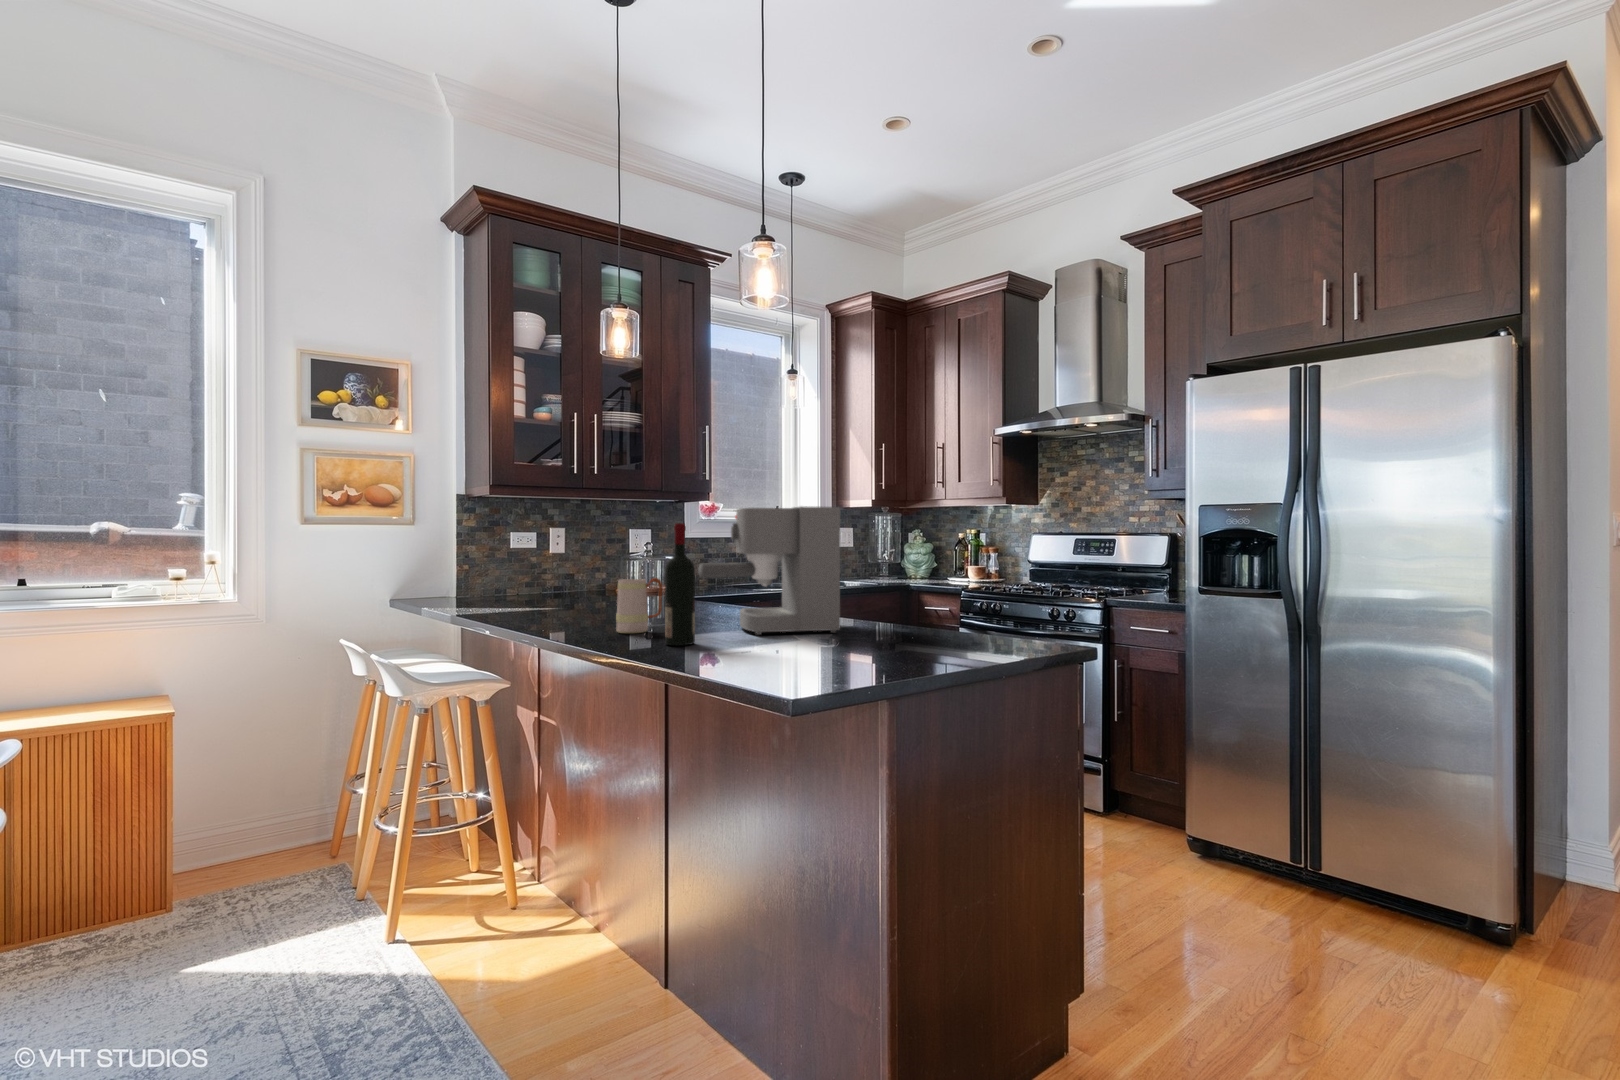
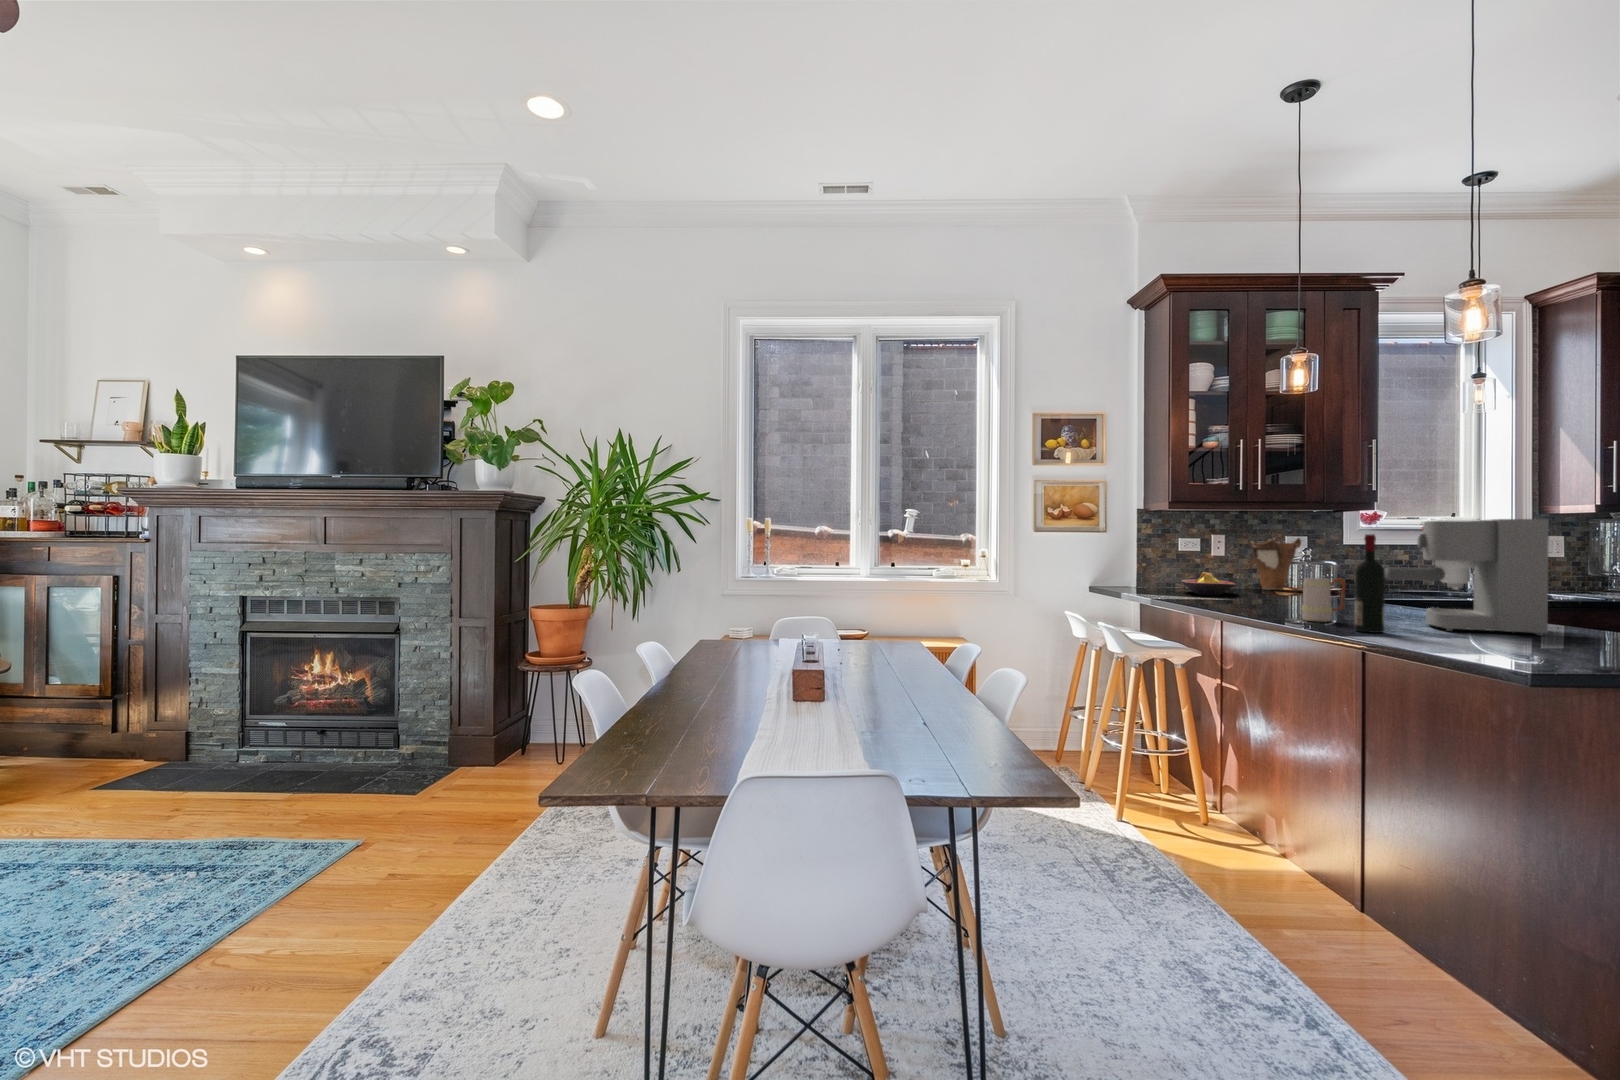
vase: none [587,526,643,590] -> present [1251,538,1301,590]
fruit bowl: none [508,573,569,602] -> present [1181,572,1236,595]

